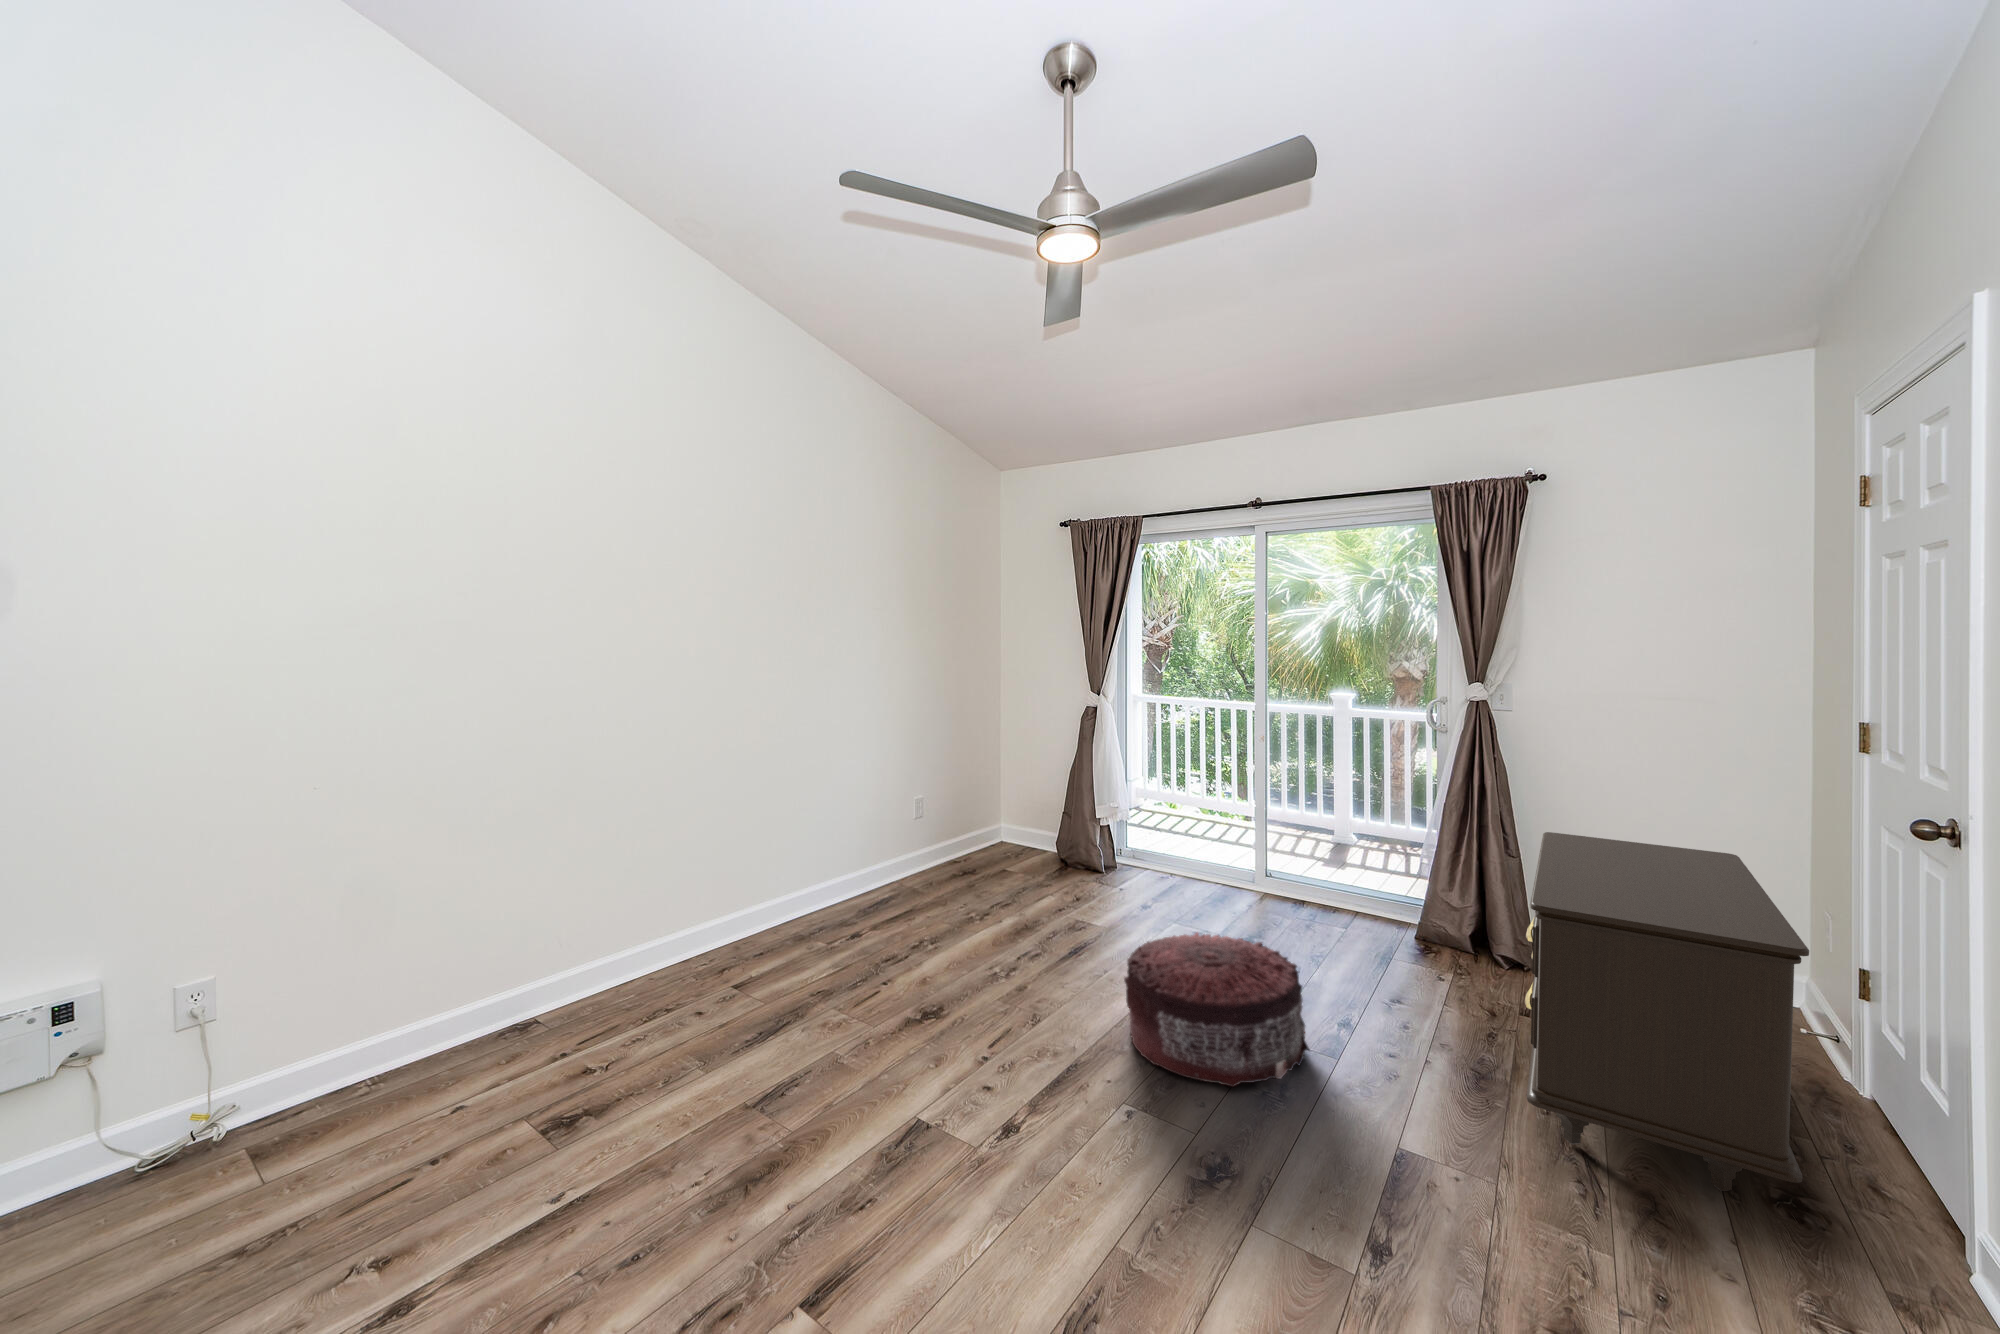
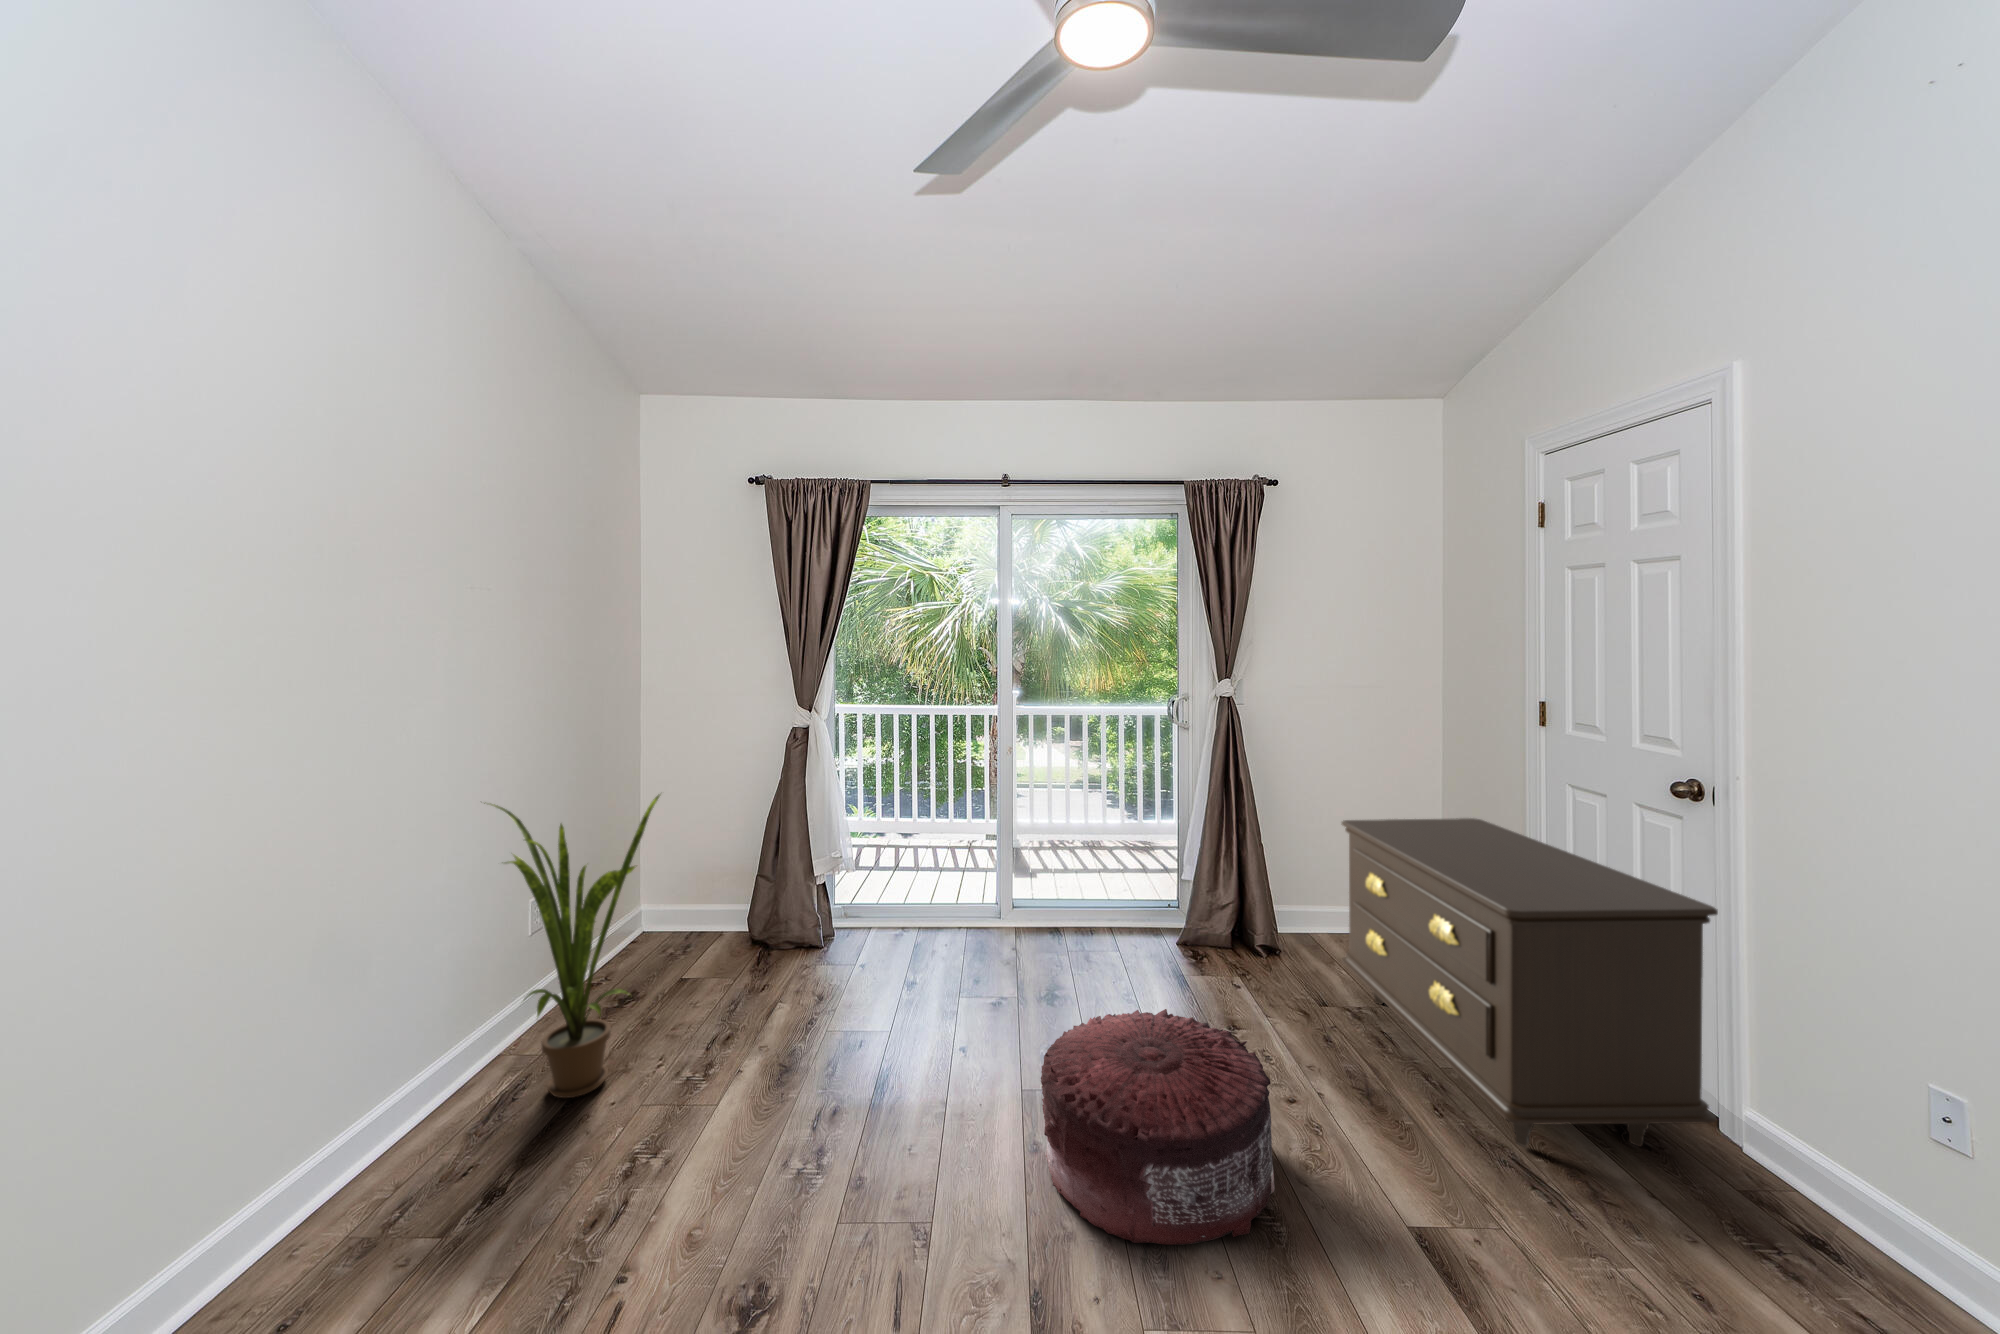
house plant: none [872,731,970,911] -> present [484,795,660,1098]

